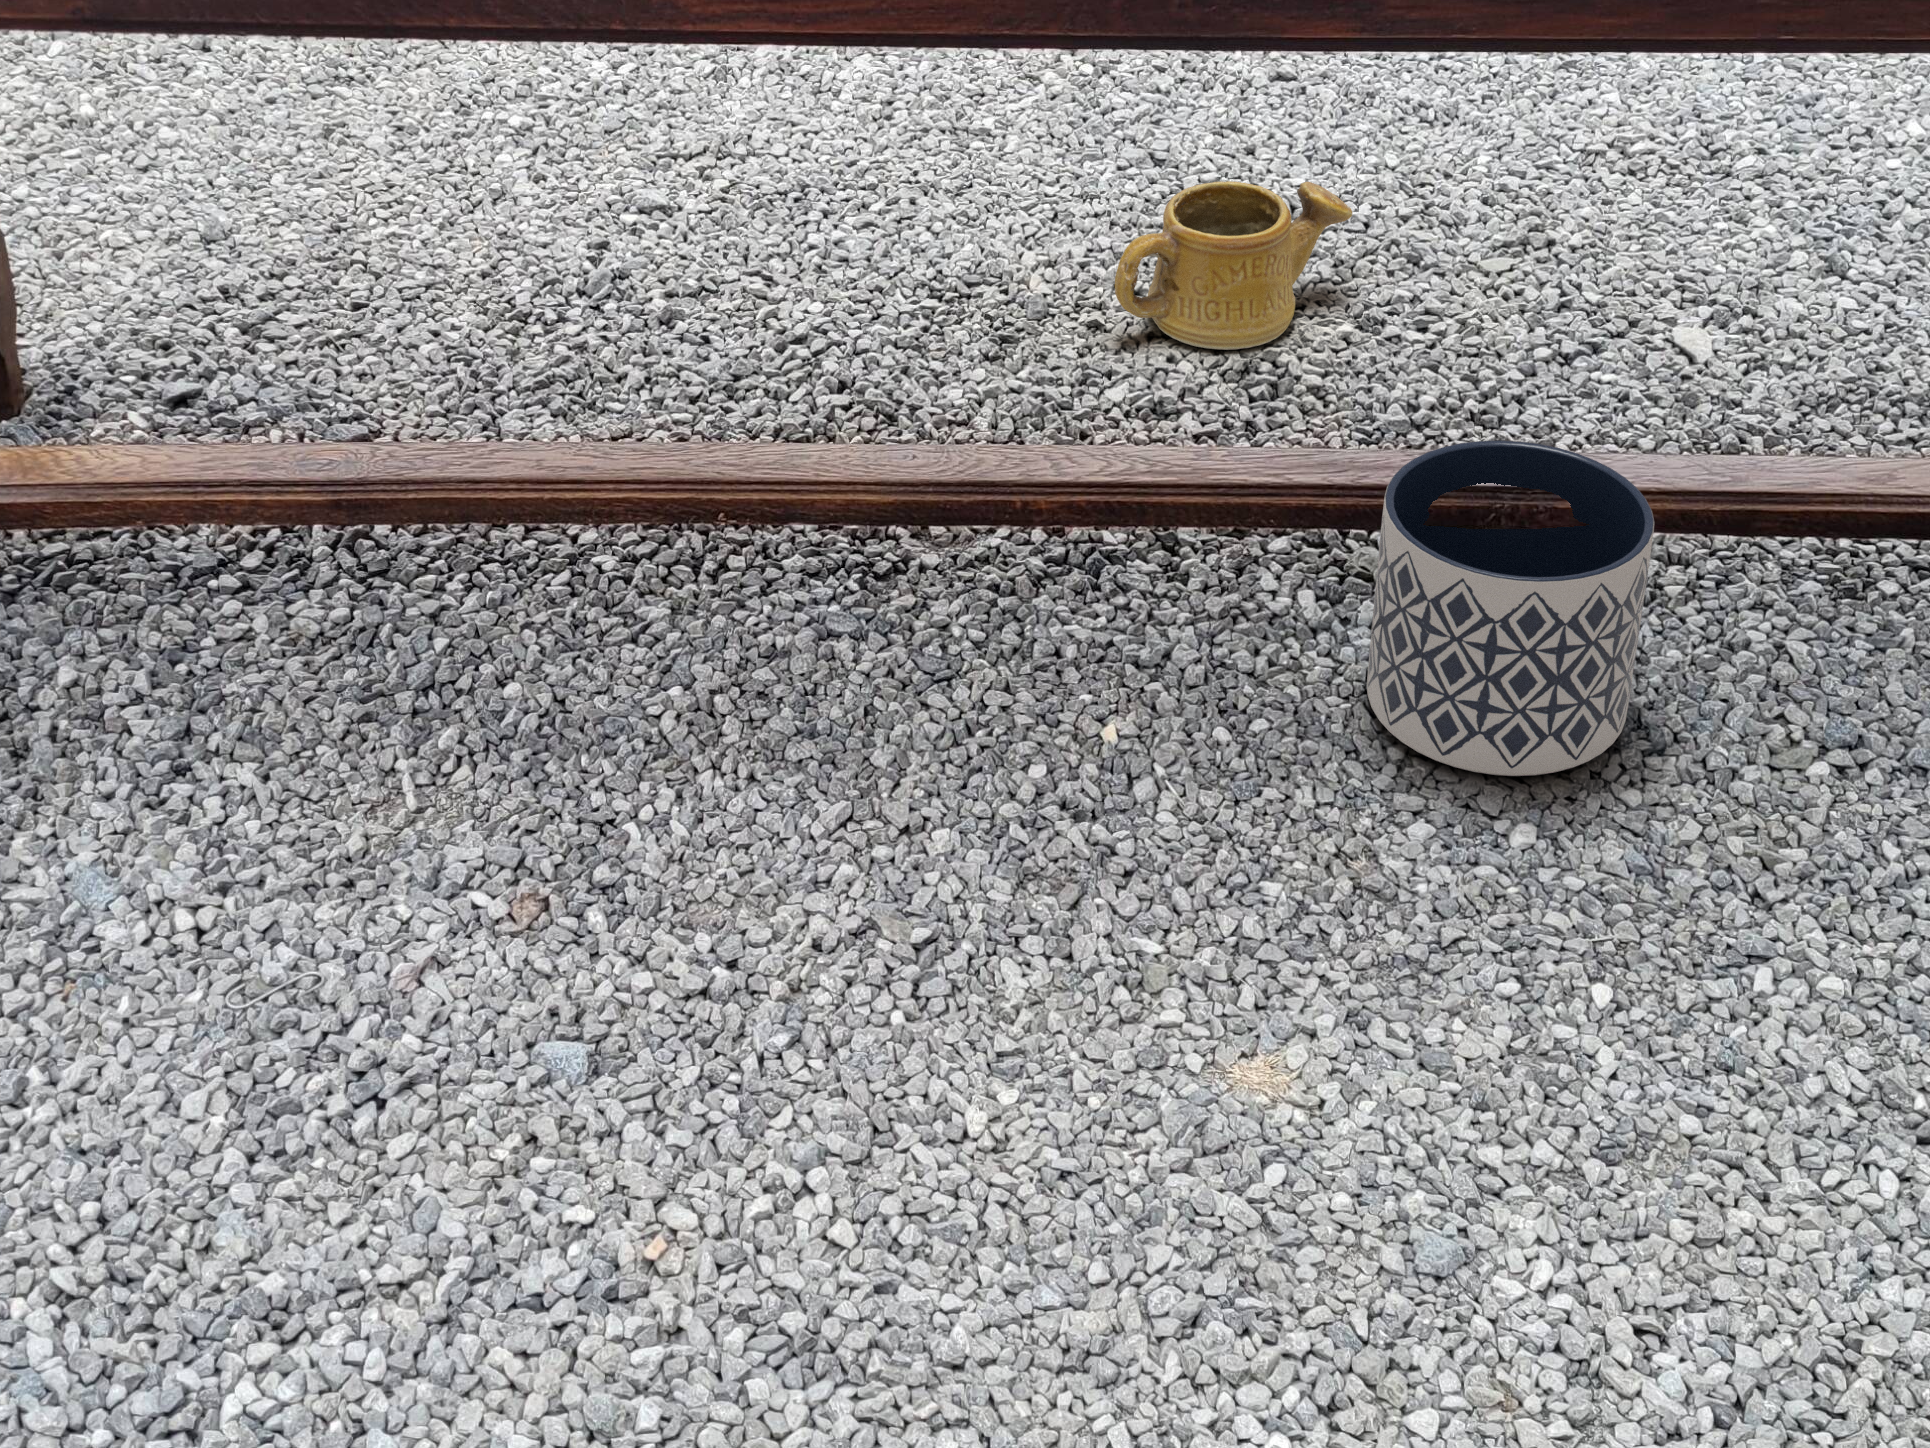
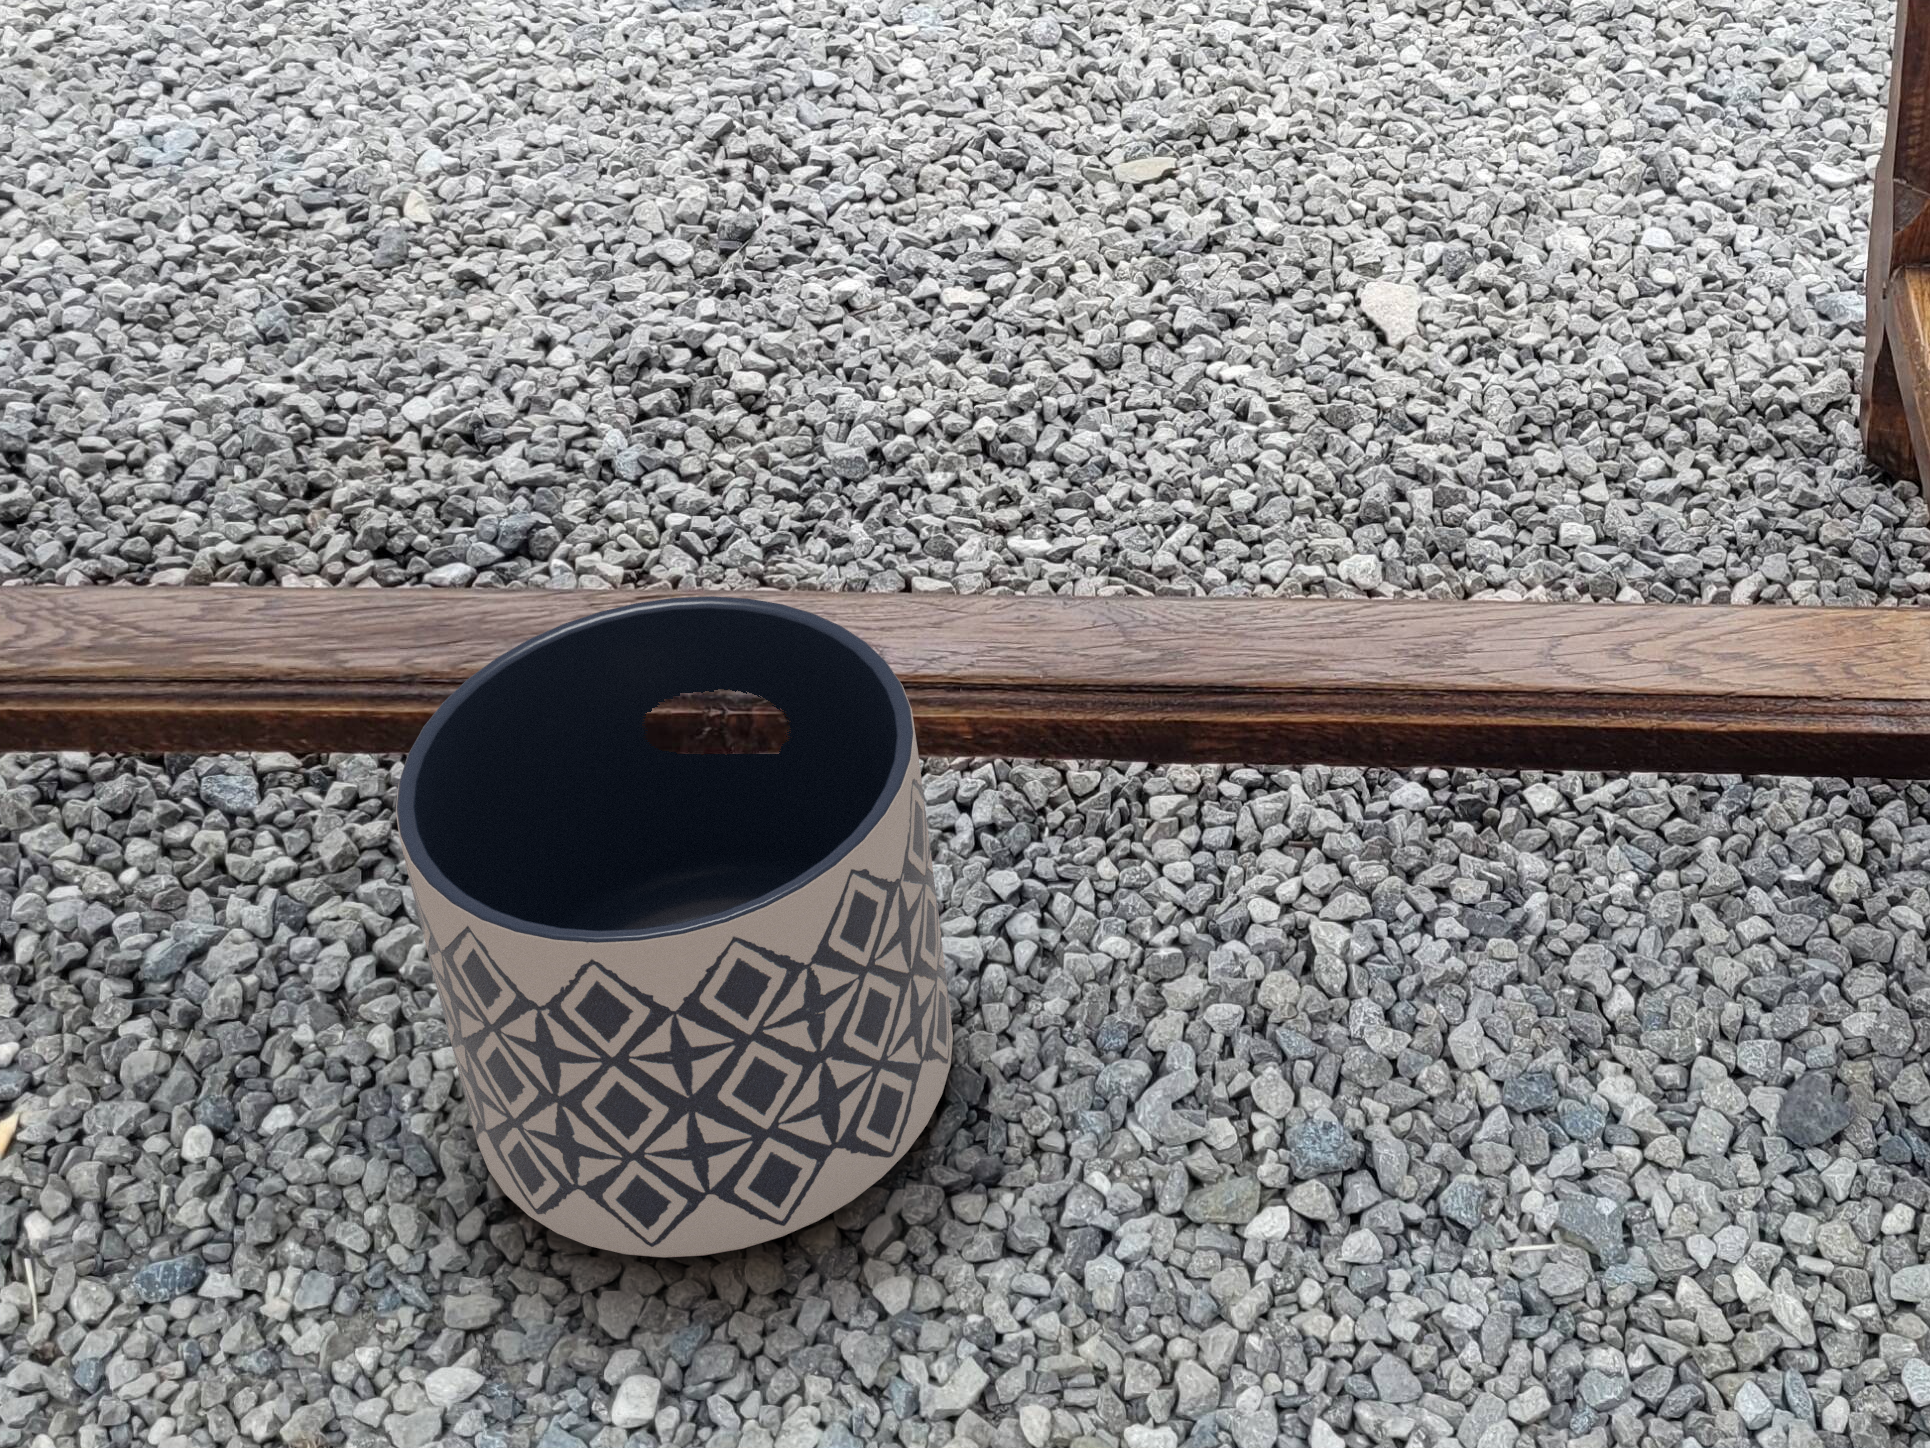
watering can: present [1115,181,1352,350] -> none [438,53,855,329]

